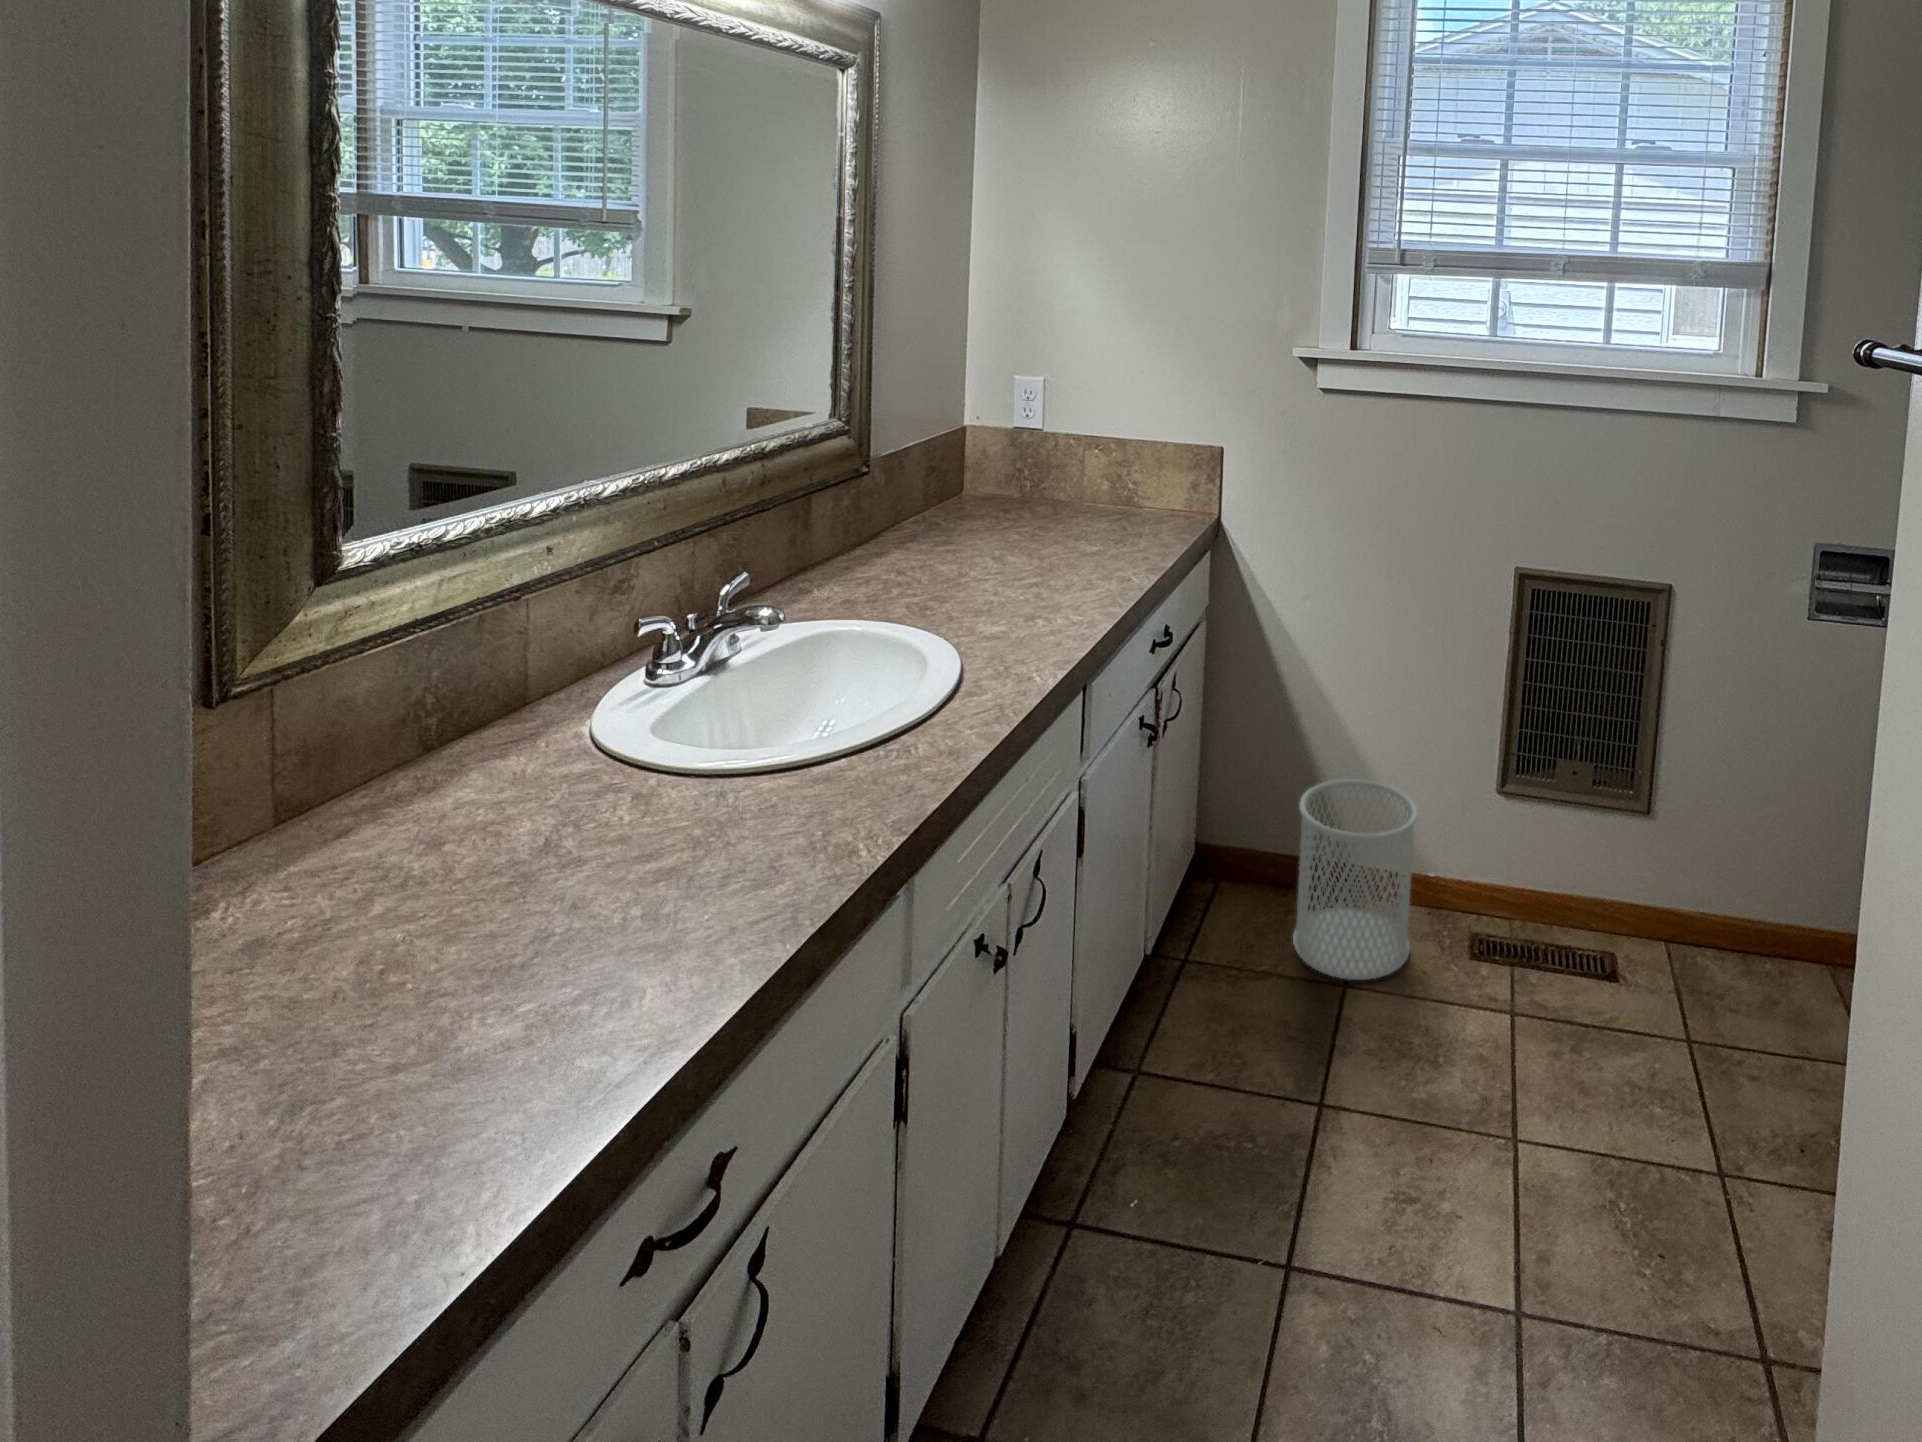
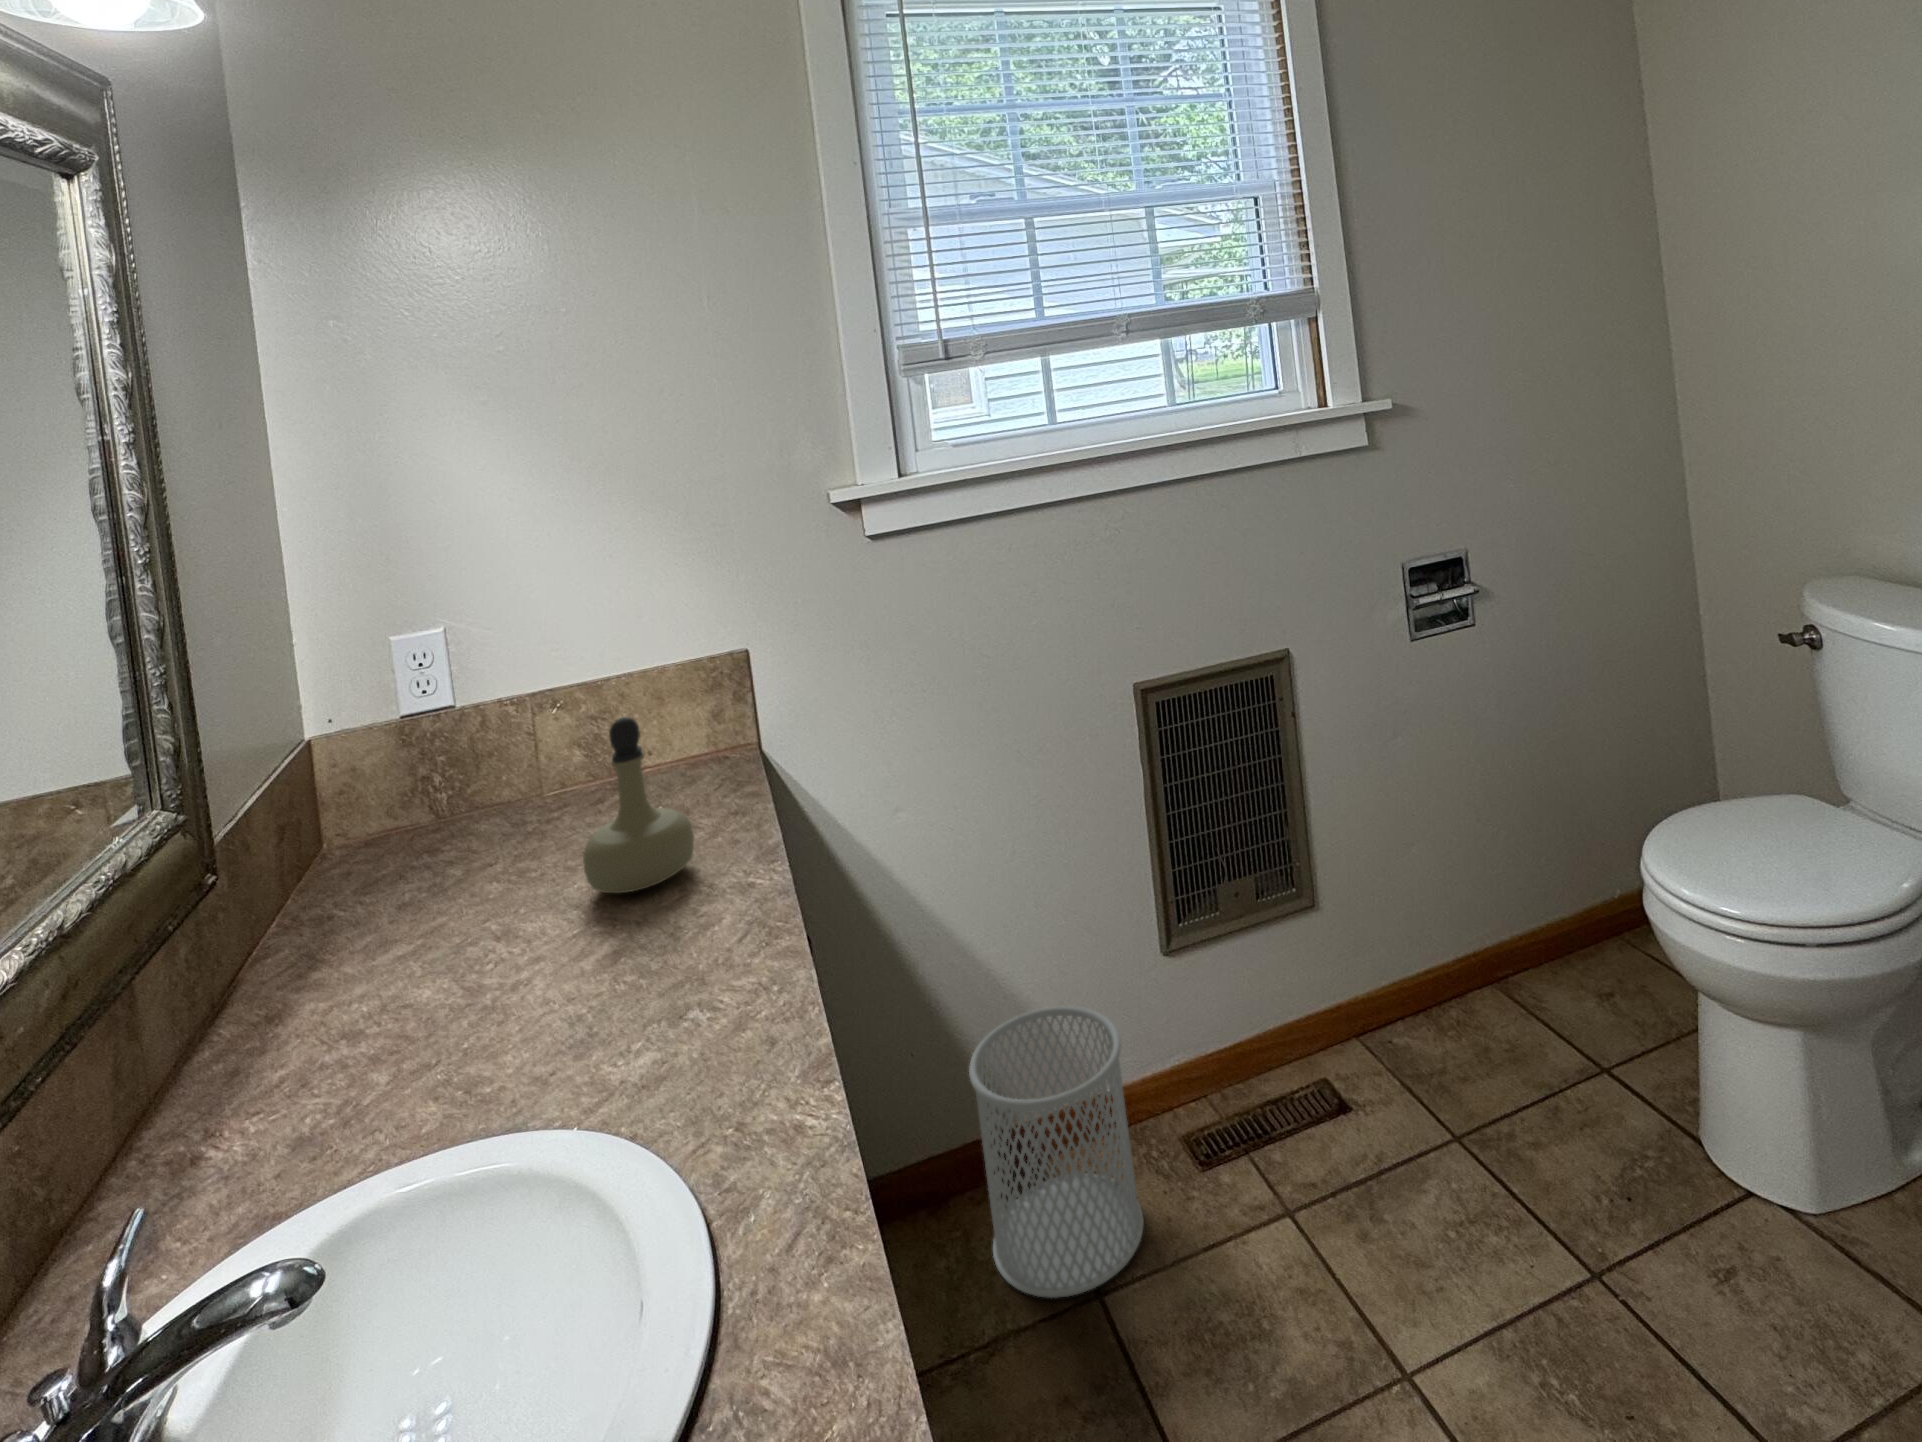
perfume bottle: none [1044,452,1111,561] -> present [583,717,694,893]

